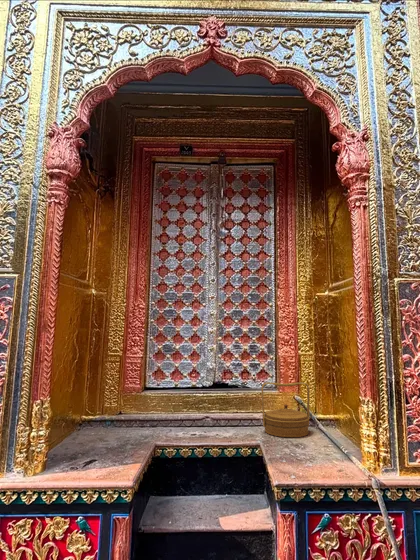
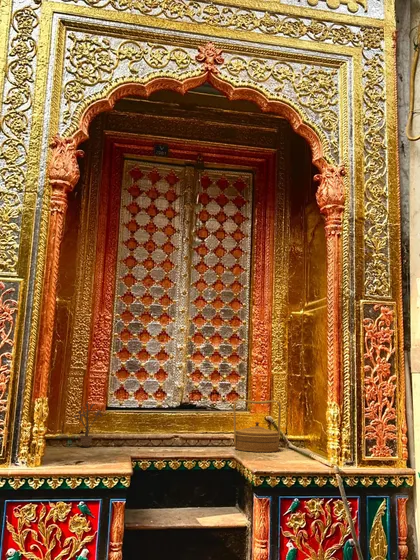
decorative plant: none [105,386,136,429] -> present [69,401,102,447]

